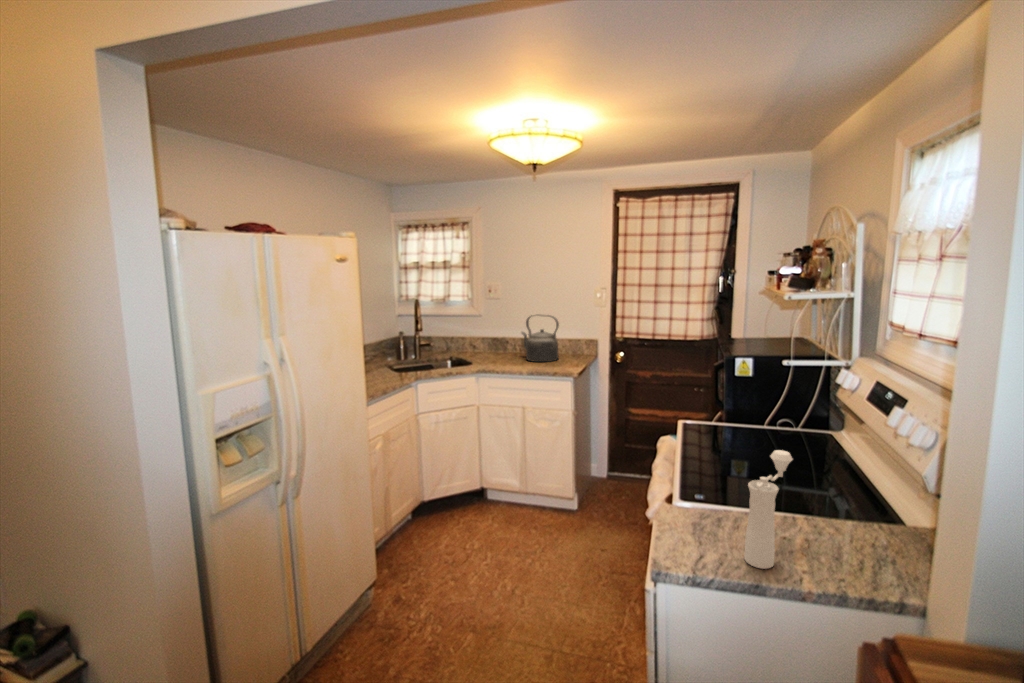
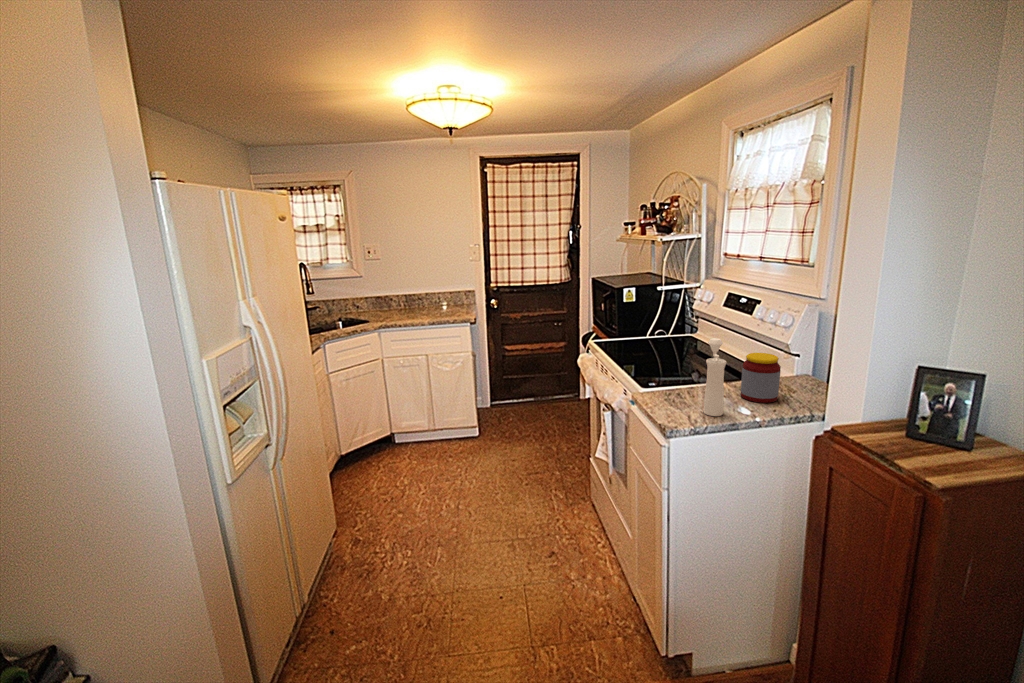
kettle: present [522,315,559,362] -> none [409,271,447,314]
jar: none [831,482,897,566] -> present [741,353,781,403]

